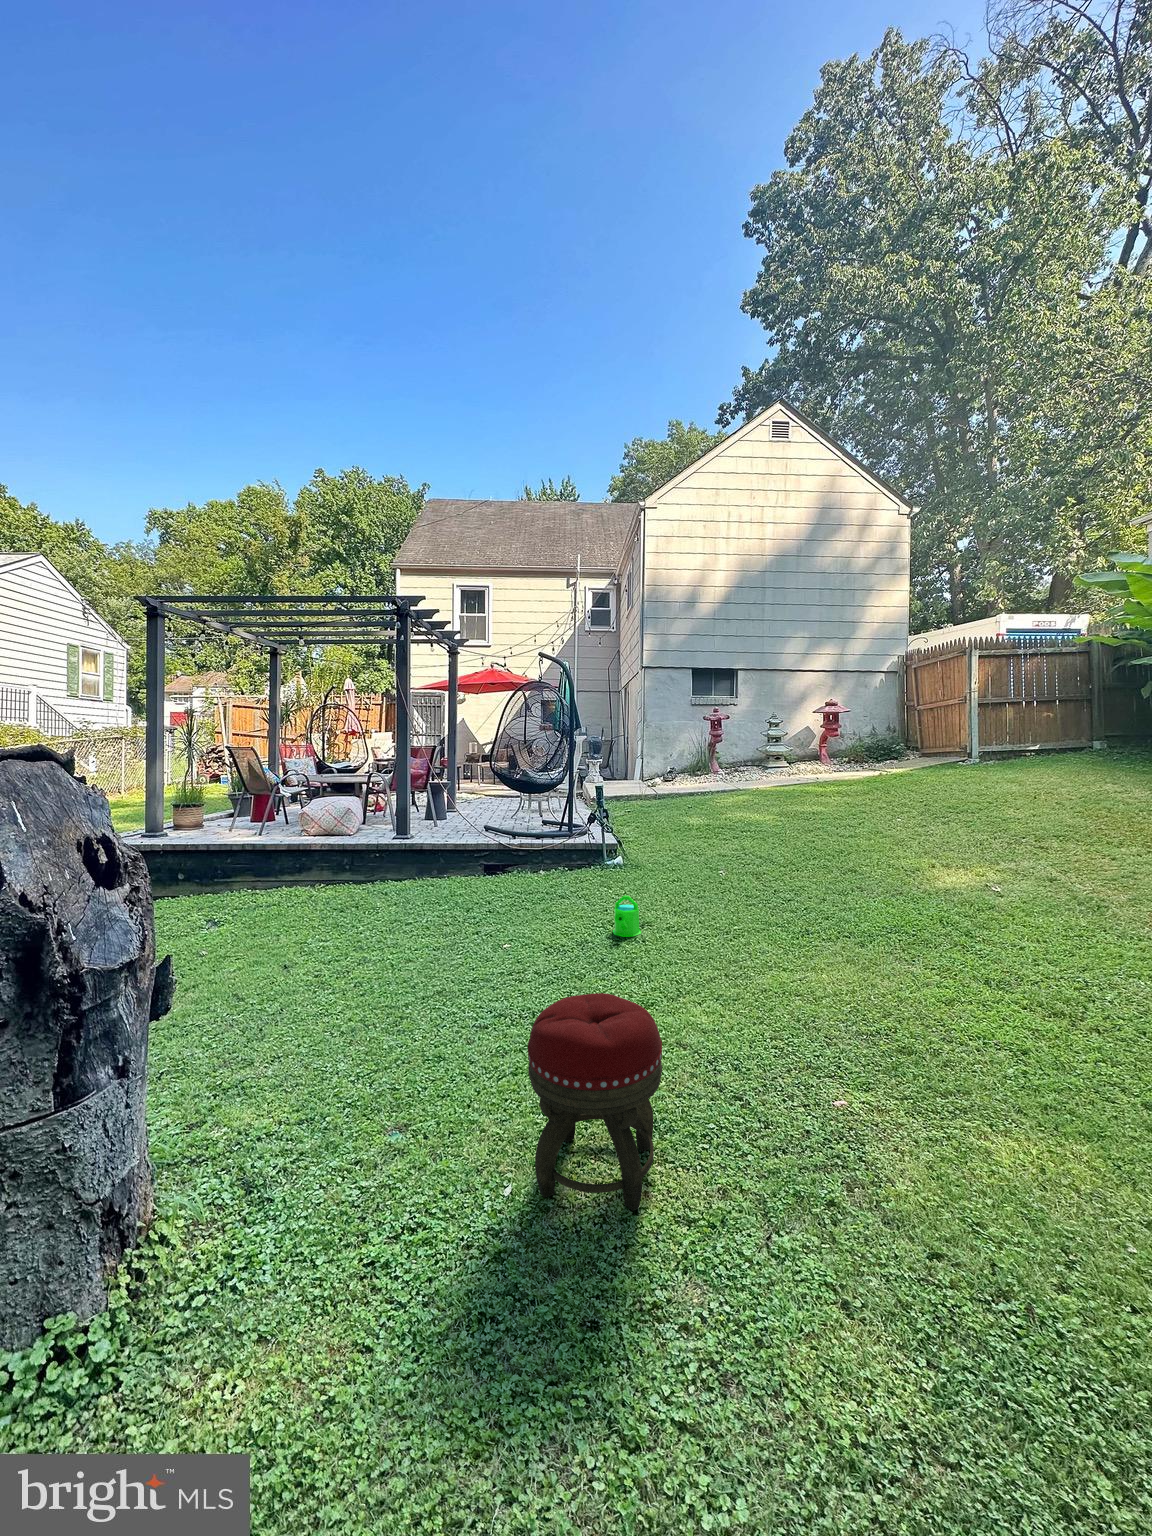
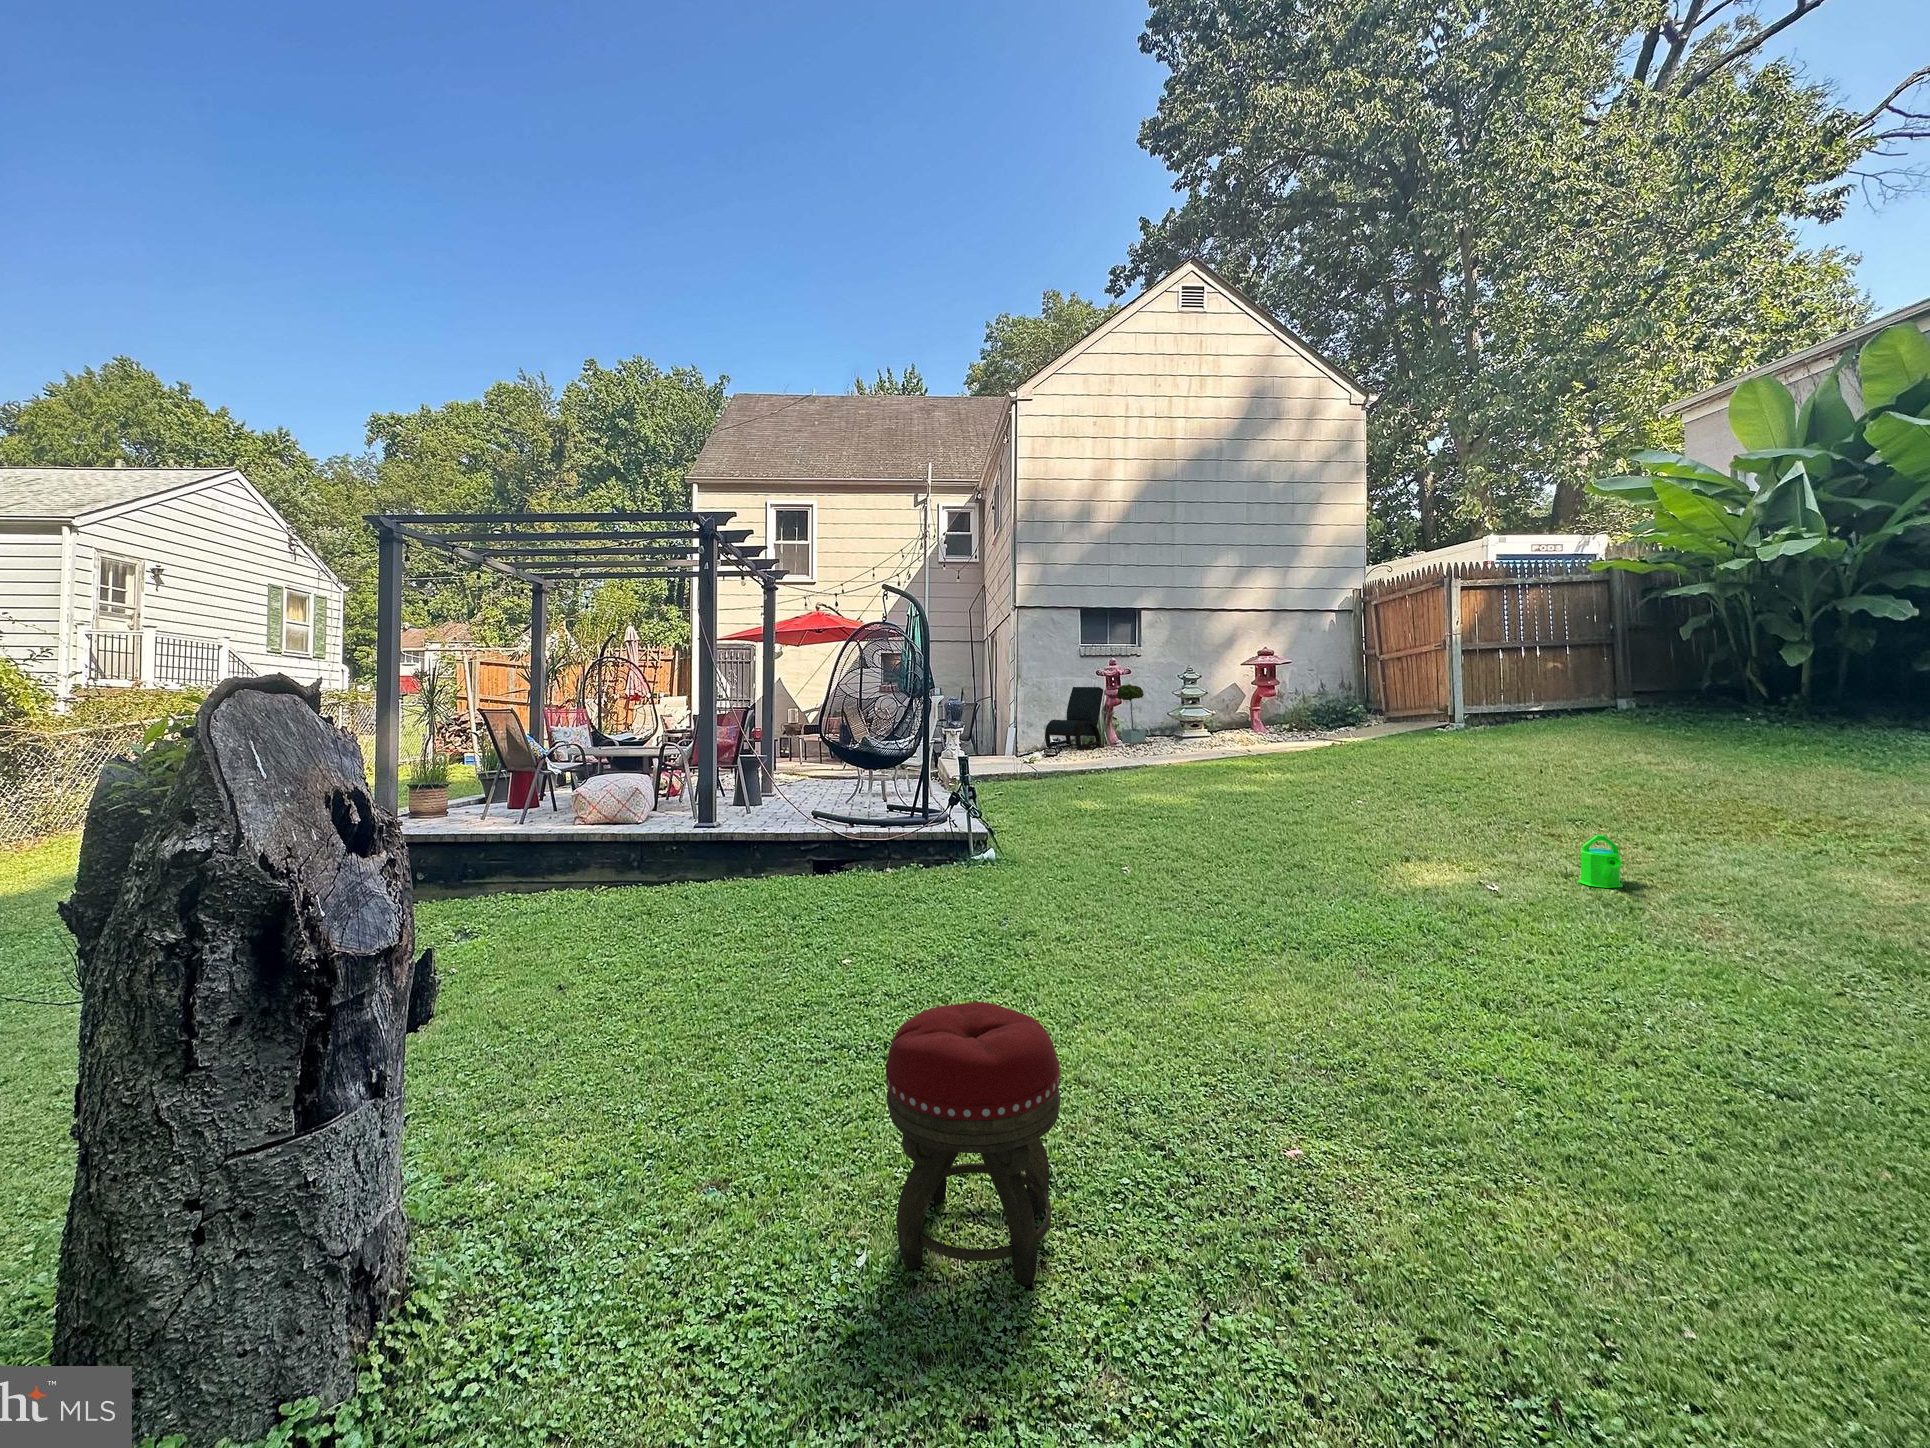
potted tree: none [717,727,737,771] -> present [1117,684,1145,743]
lounge chair: none [663,729,707,776] -> present [1045,687,1104,750]
watering can: present [613,895,641,937] -> present [1578,835,1623,888]

